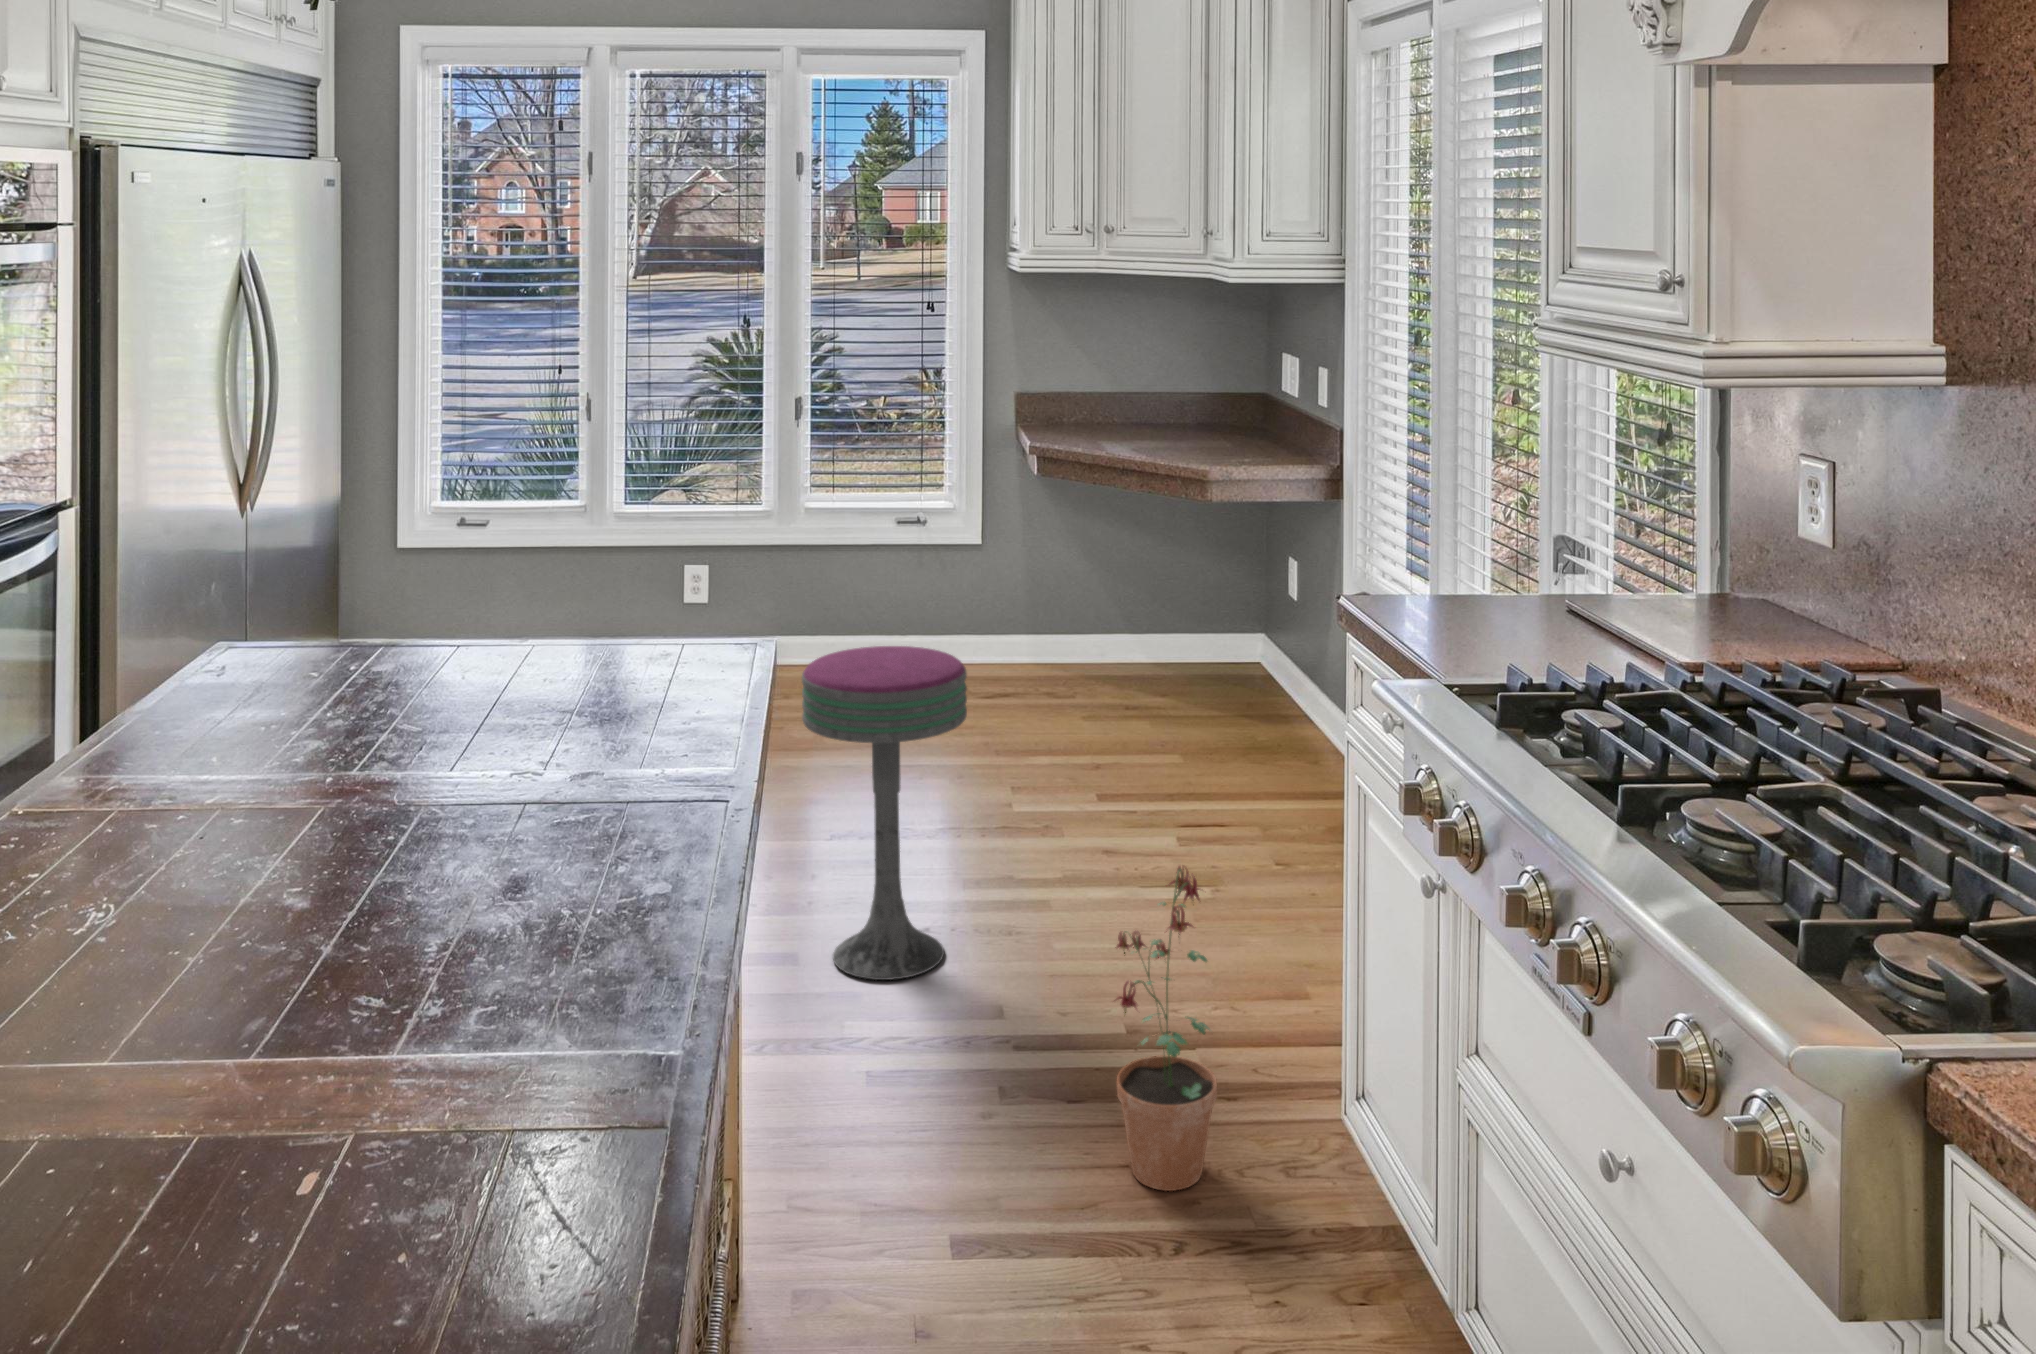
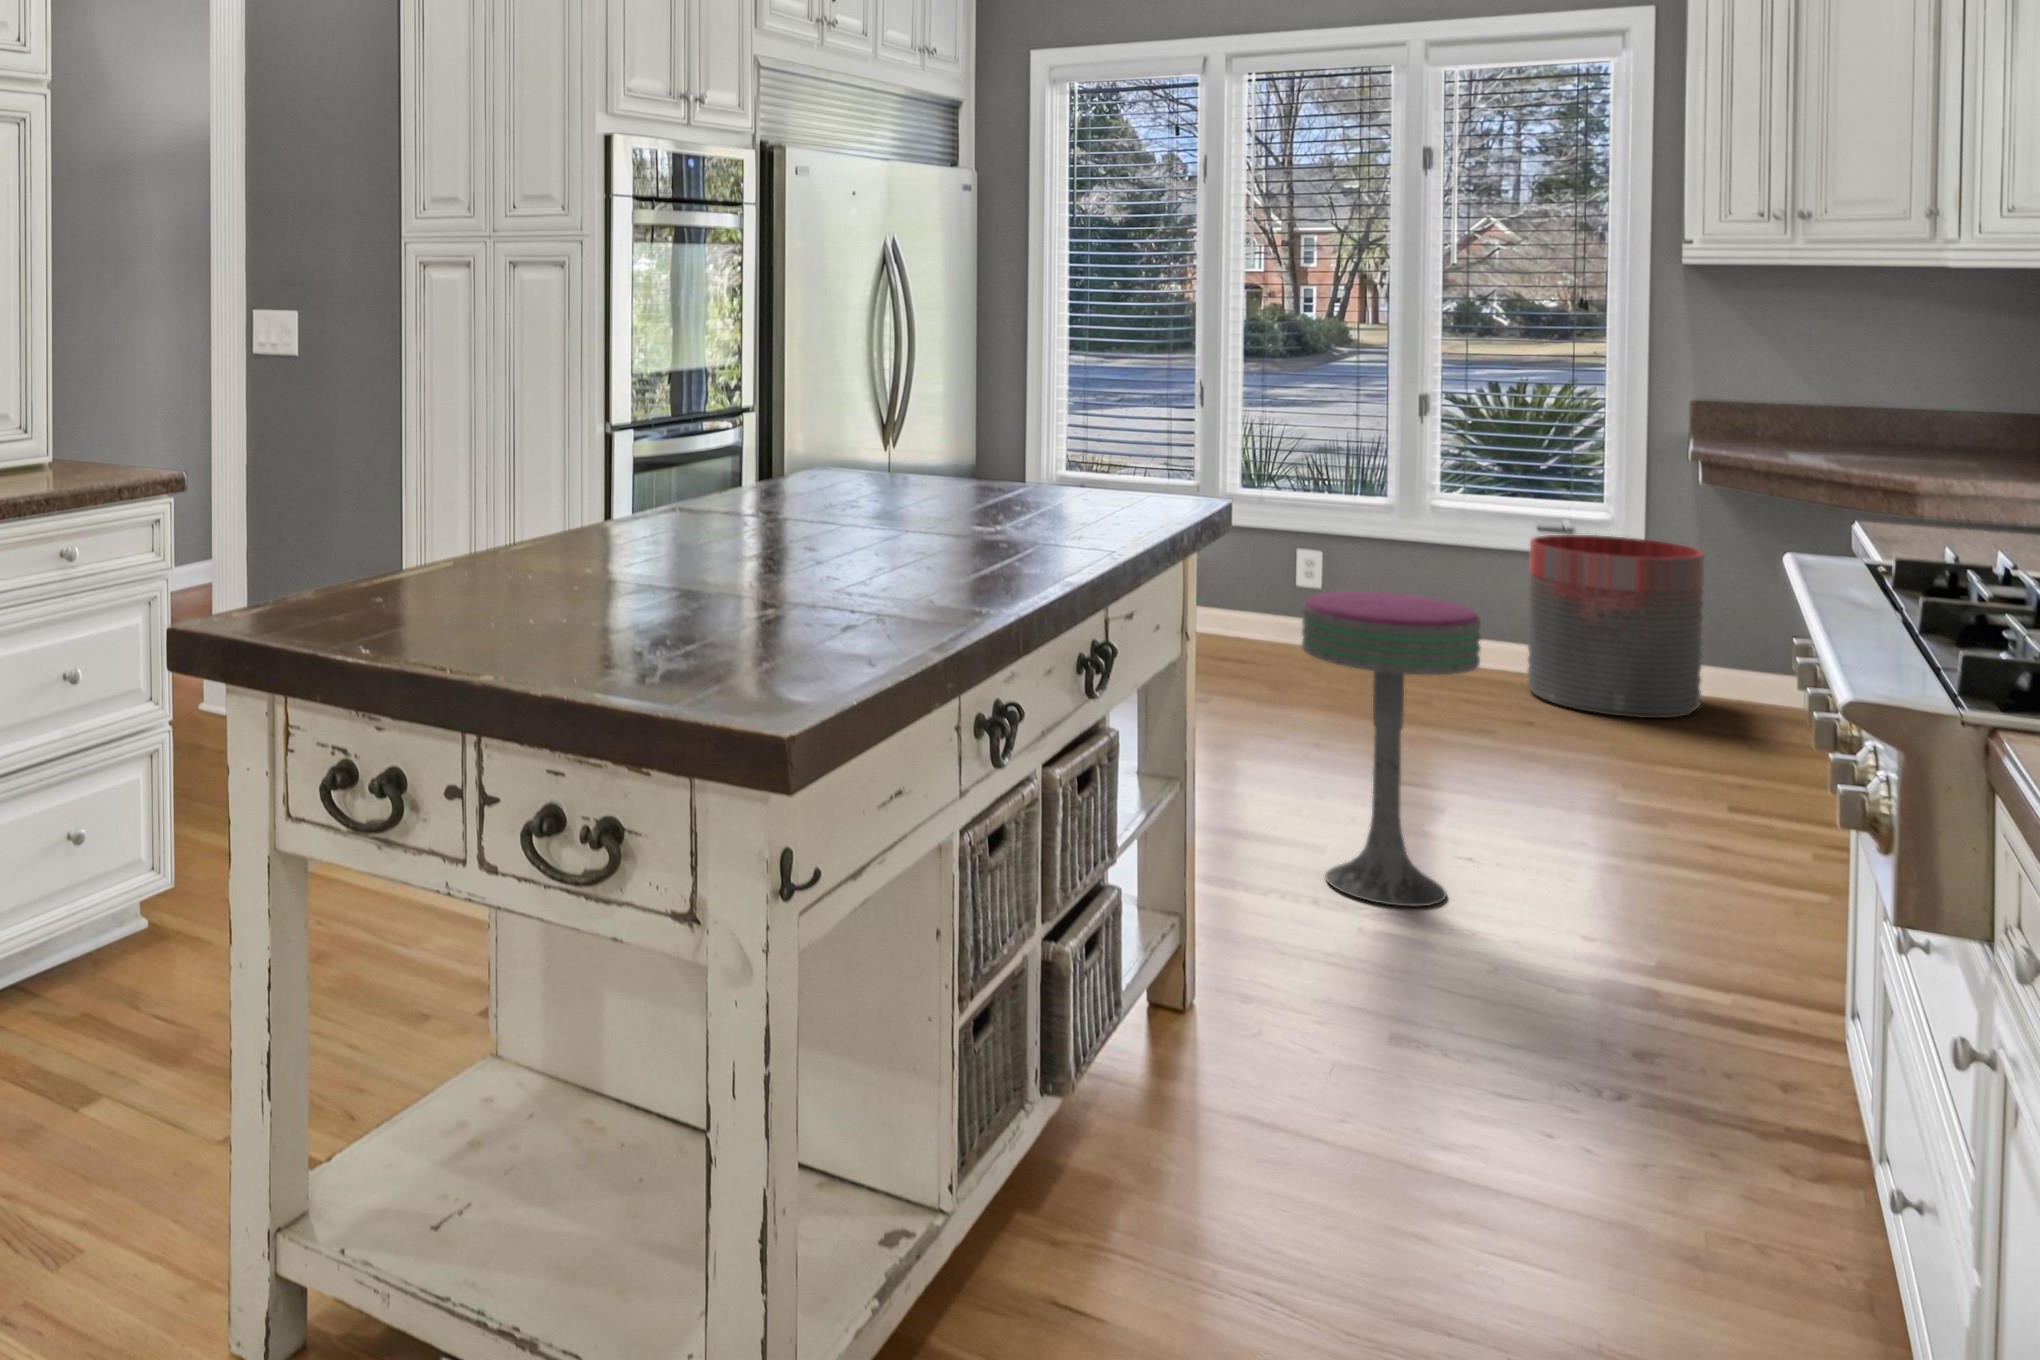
trash can: none [913,523,1047,693] -> present [1527,535,1704,718]
potted plant: present [1116,866,1217,1191] -> none [1545,810,1679,1127]

